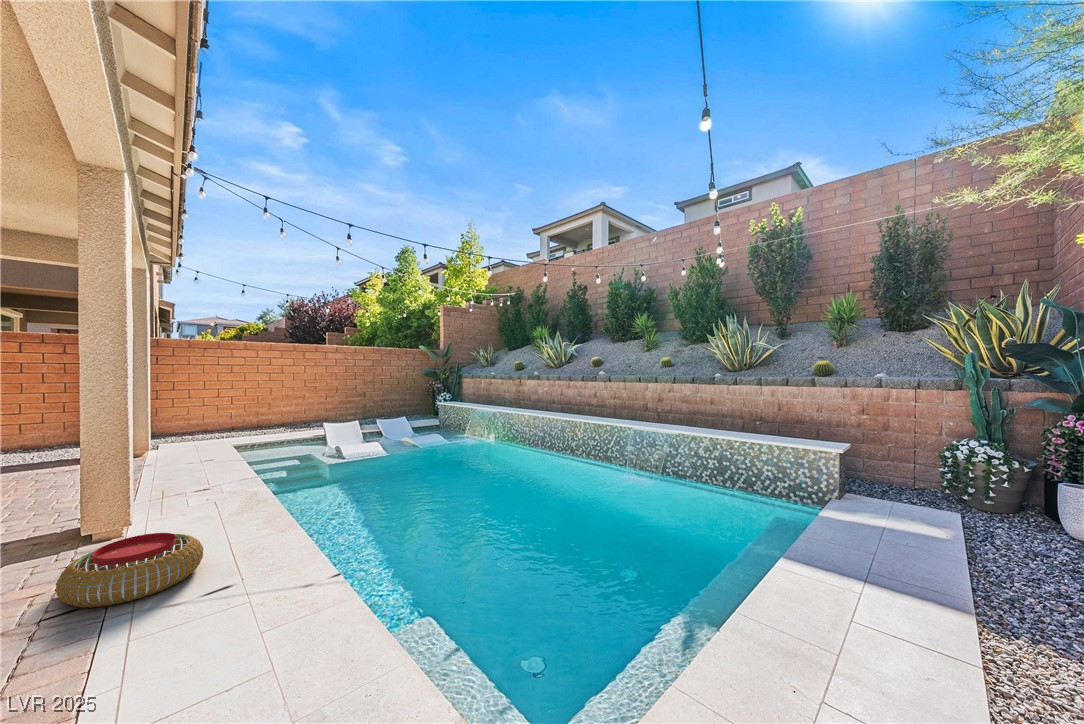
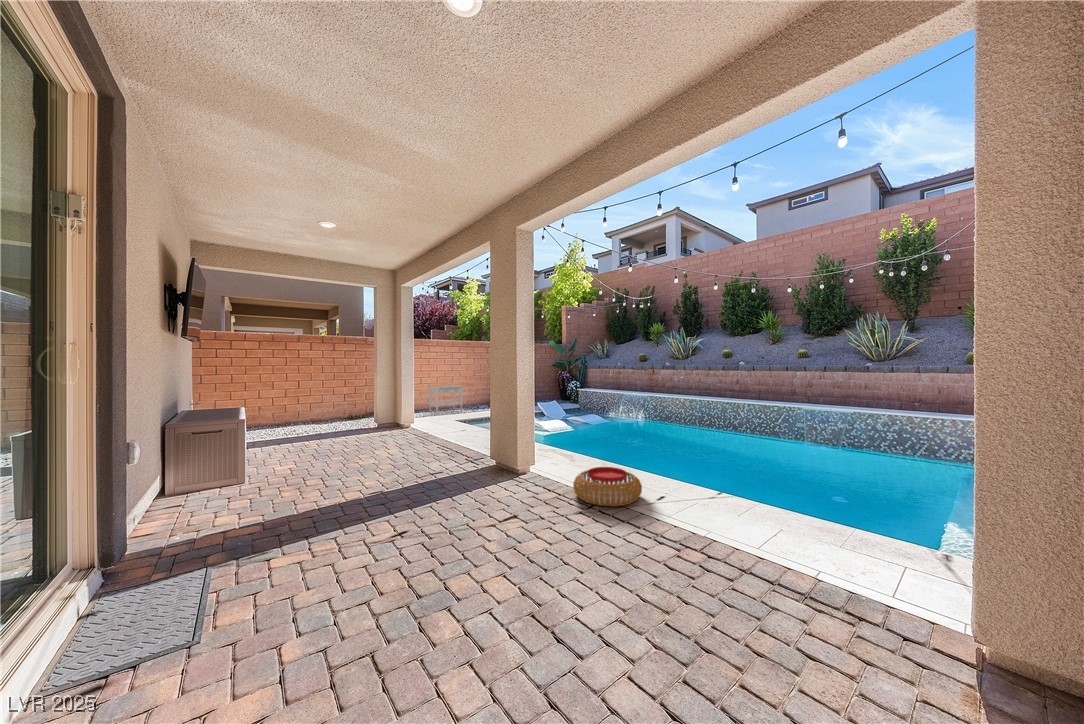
side table: none [228,398,283,434] -> present [426,385,465,414]

